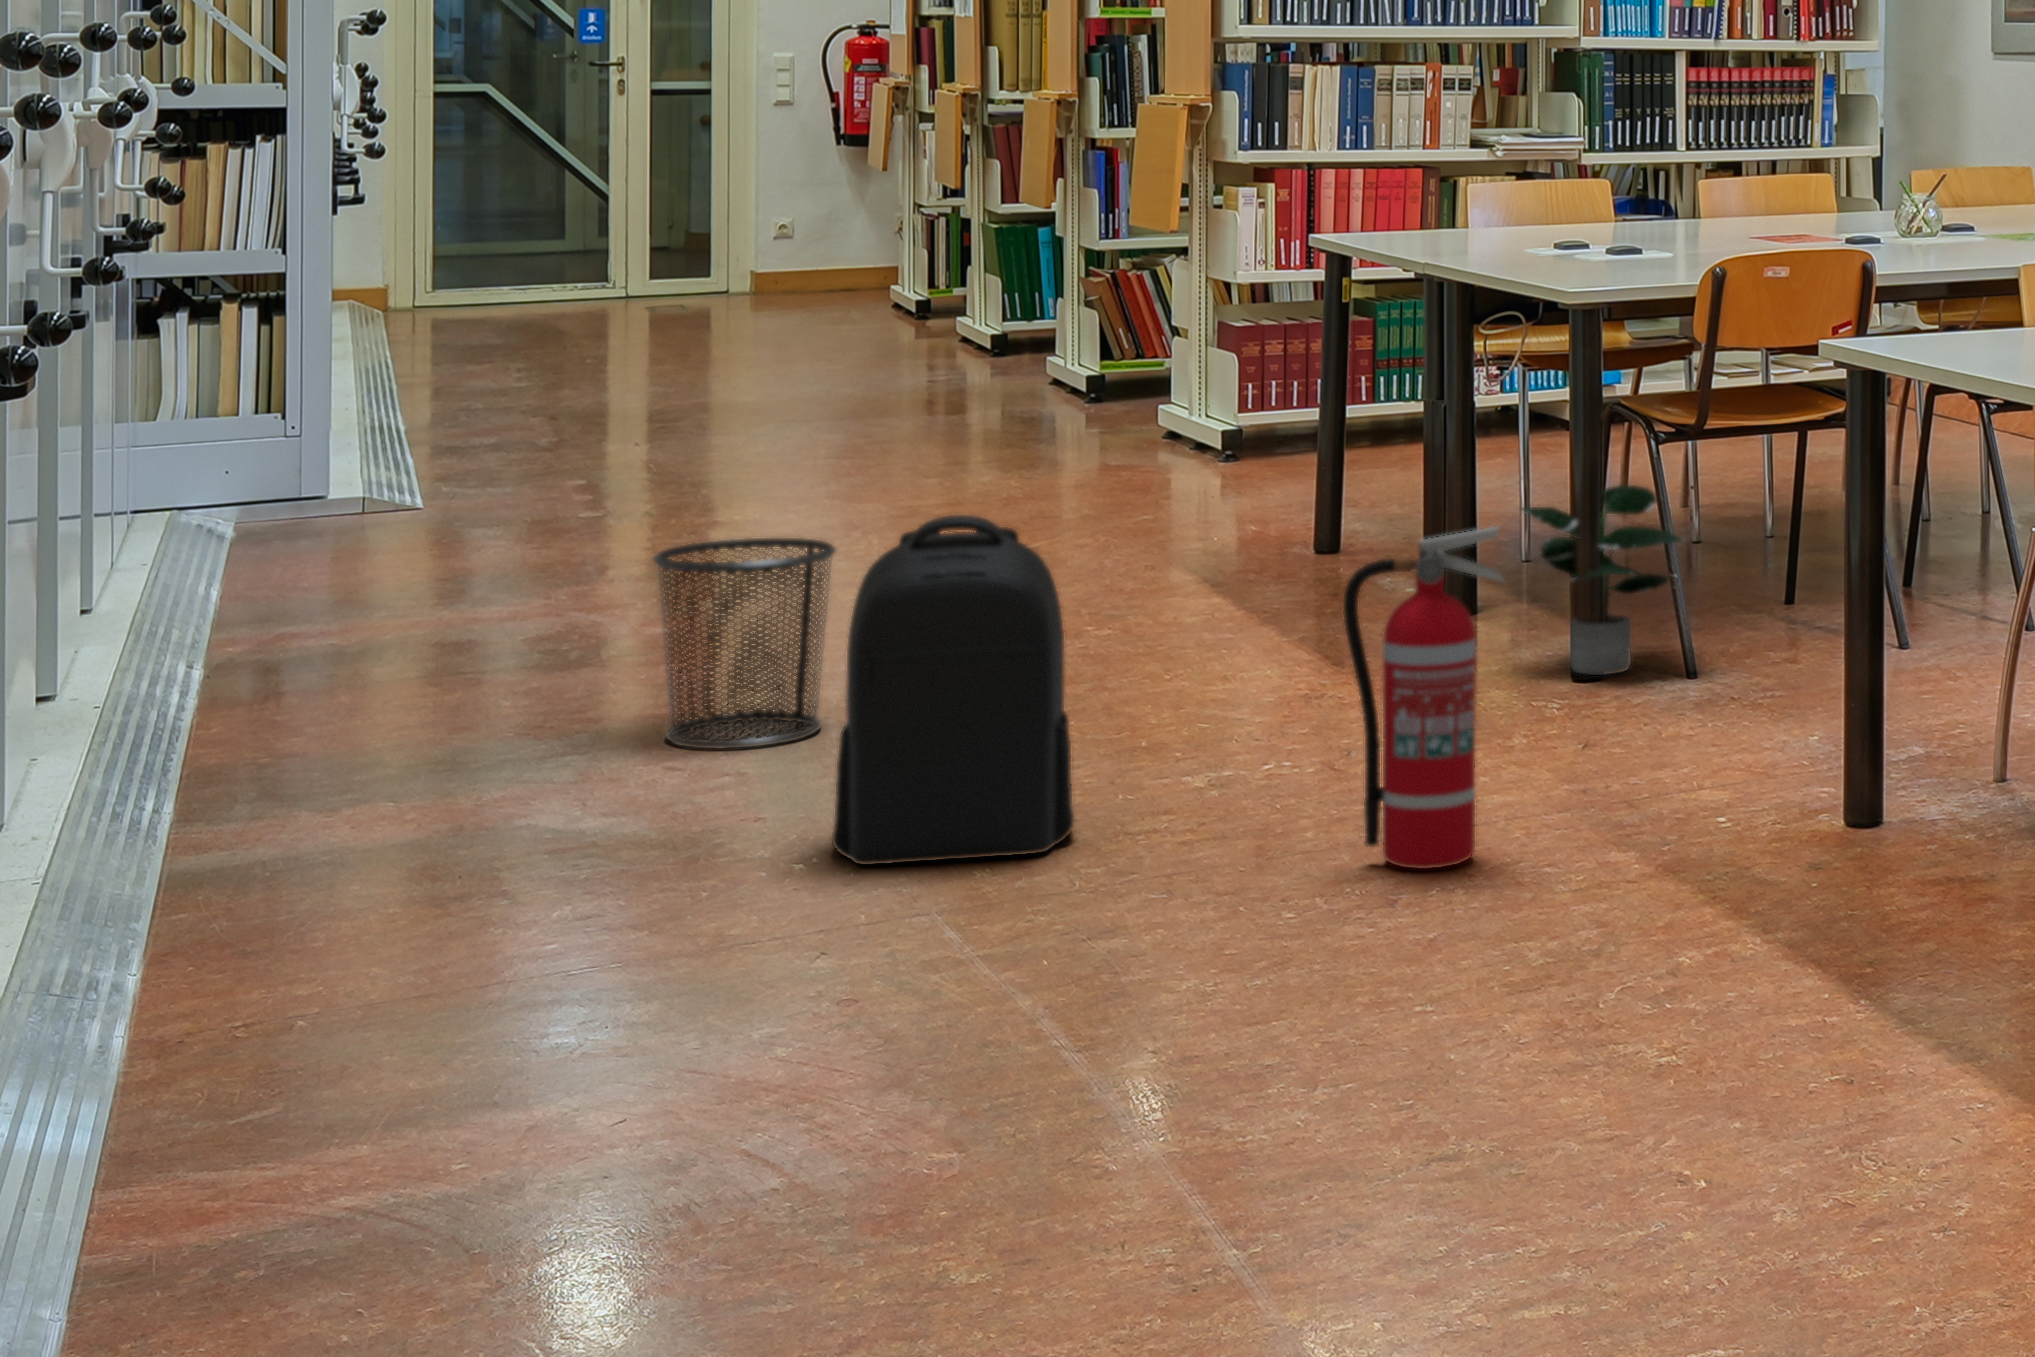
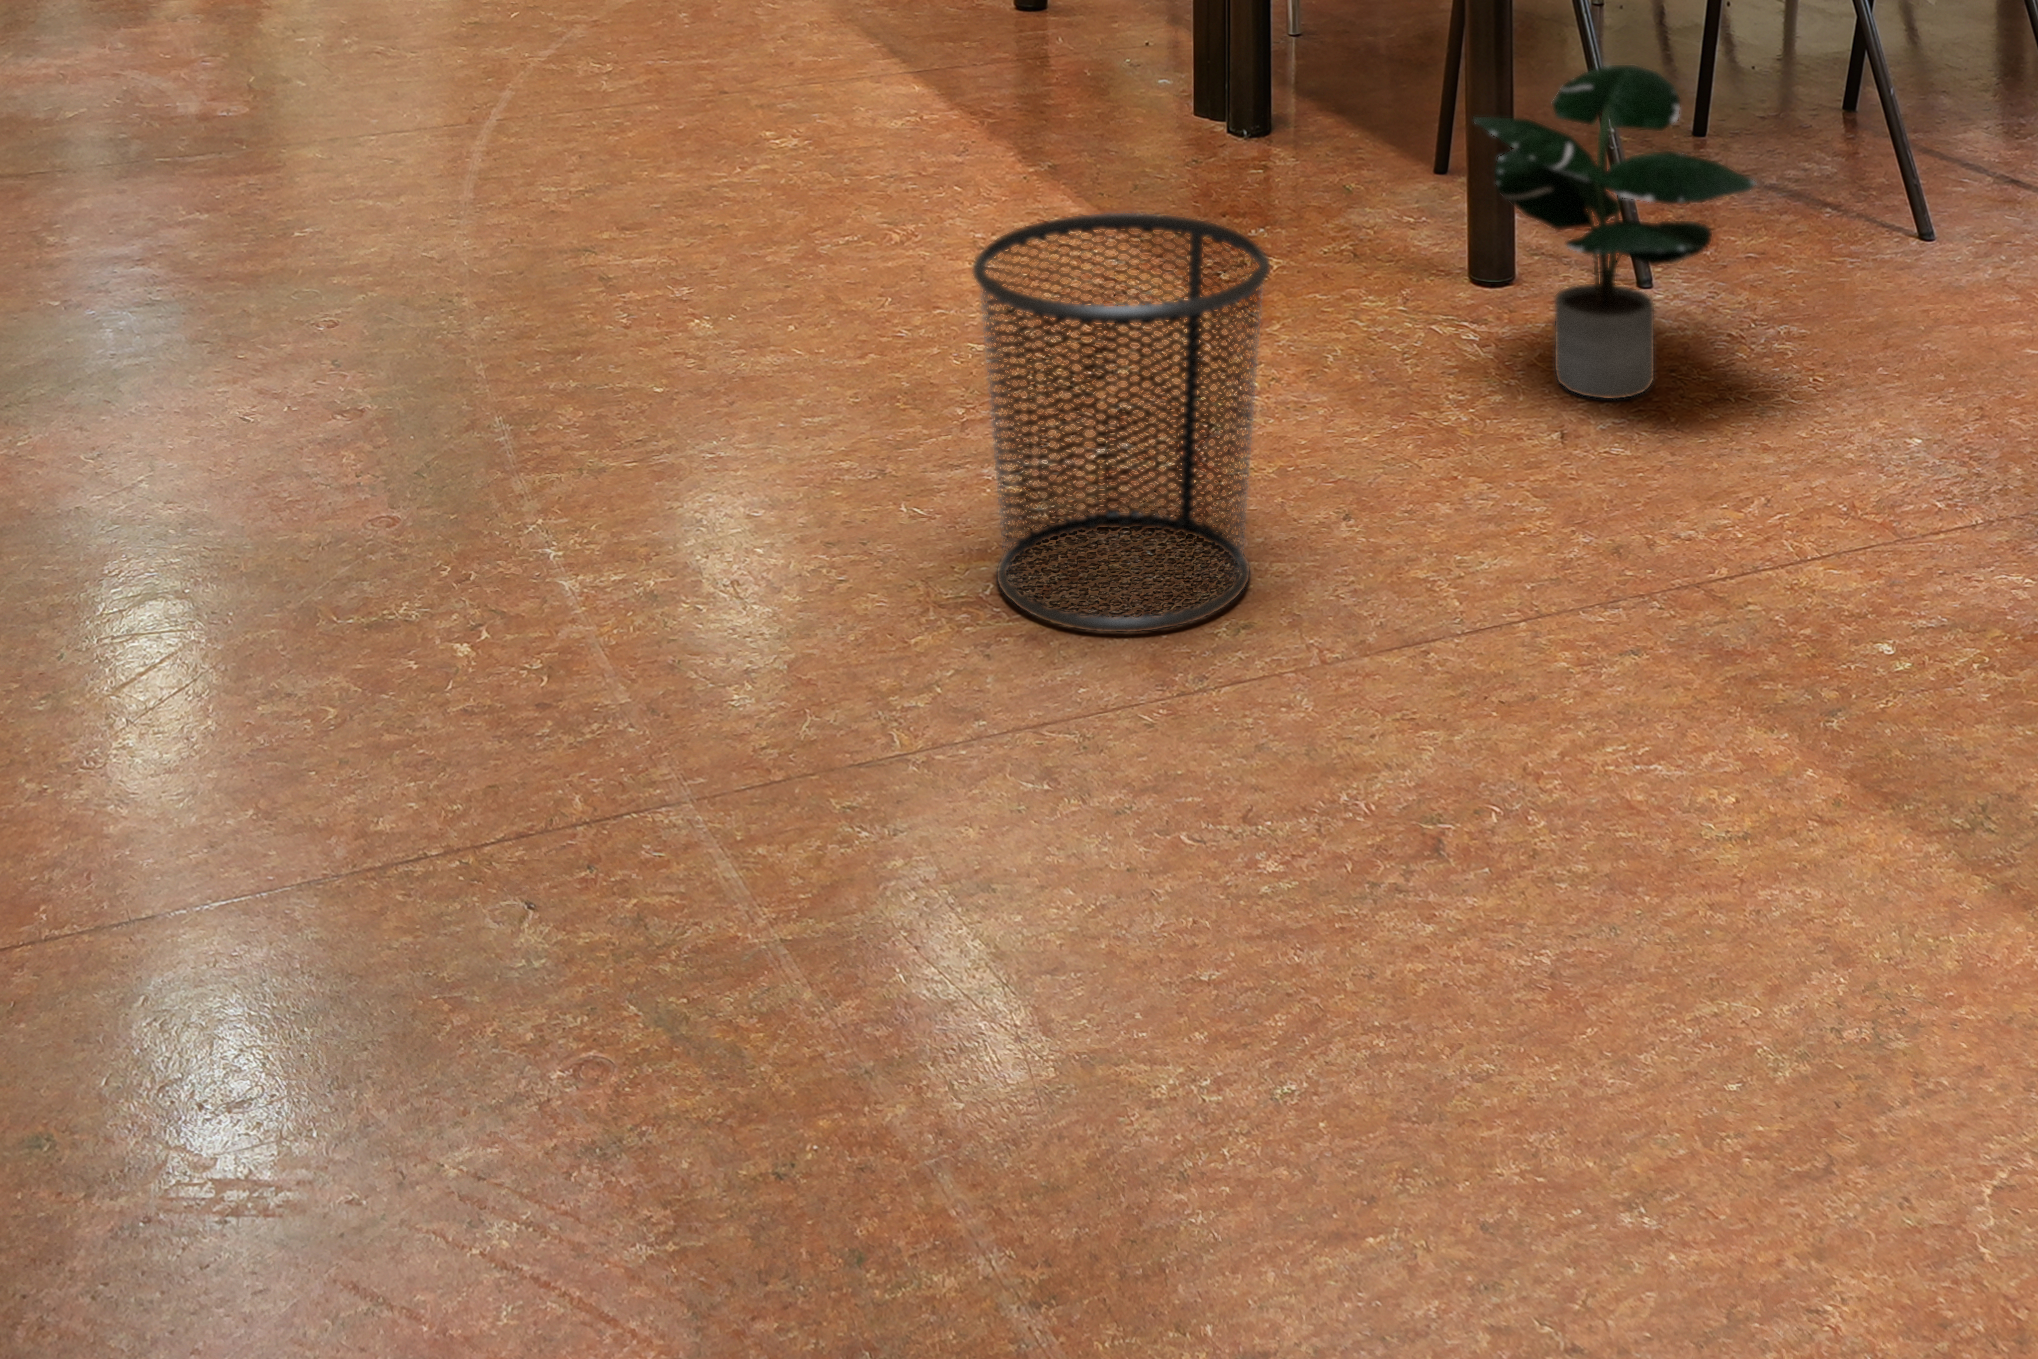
backpack: present [832,515,1075,865] -> none [379,365,868,1172]
fire extinguisher: present [1343,526,1504,869] -> none [1468,451,1816,1249]
waste bin: present [654,538,837,748] -> present [973,213,1271,632]

